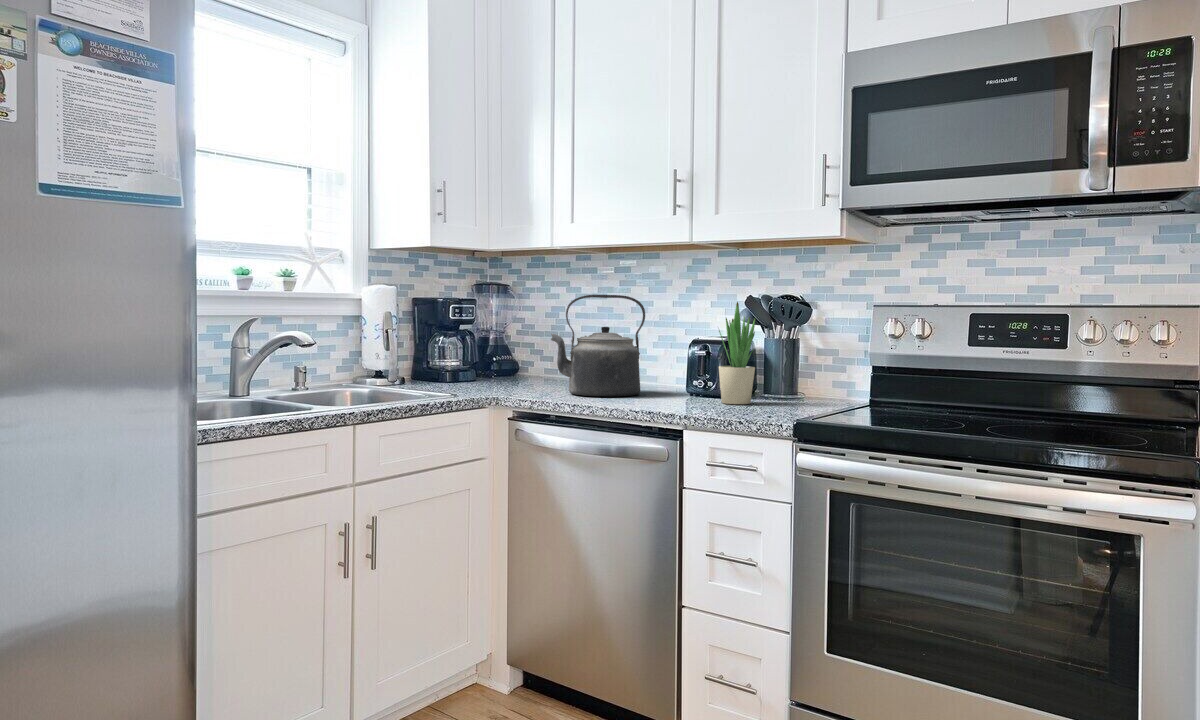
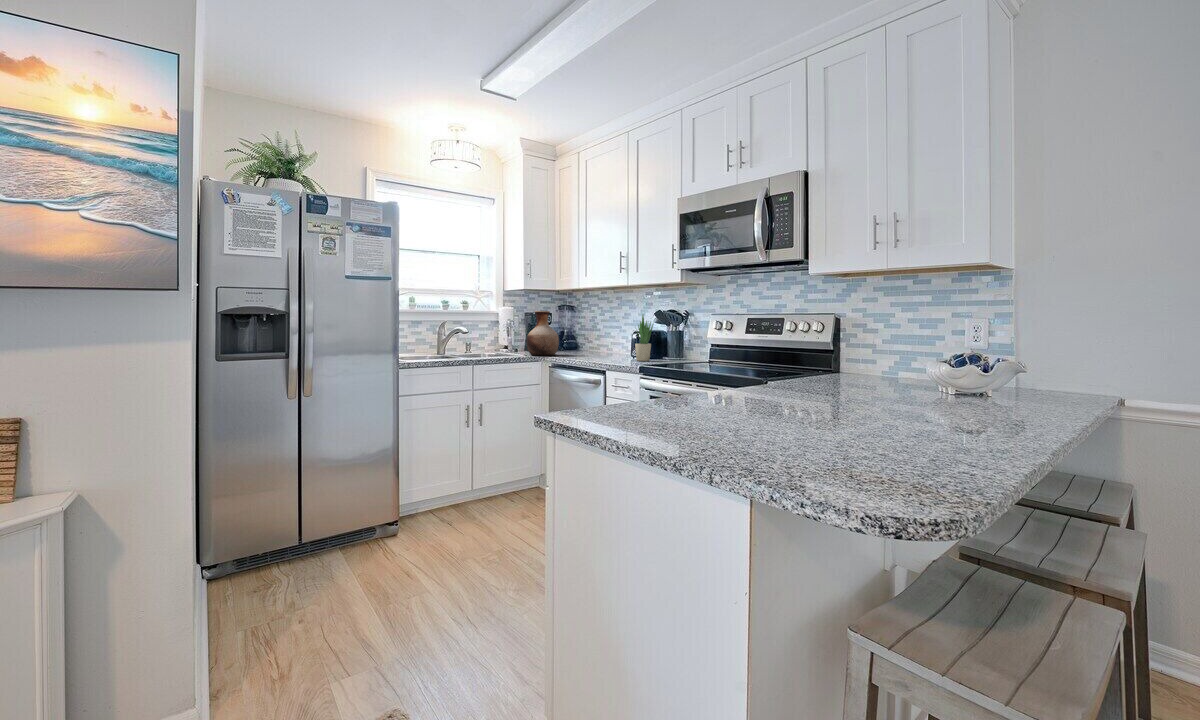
vase: none [443,294,515,394] -> present [527,311,559,356]
kettle: present [551,295,645,397] -> none [571,311,615,358]

